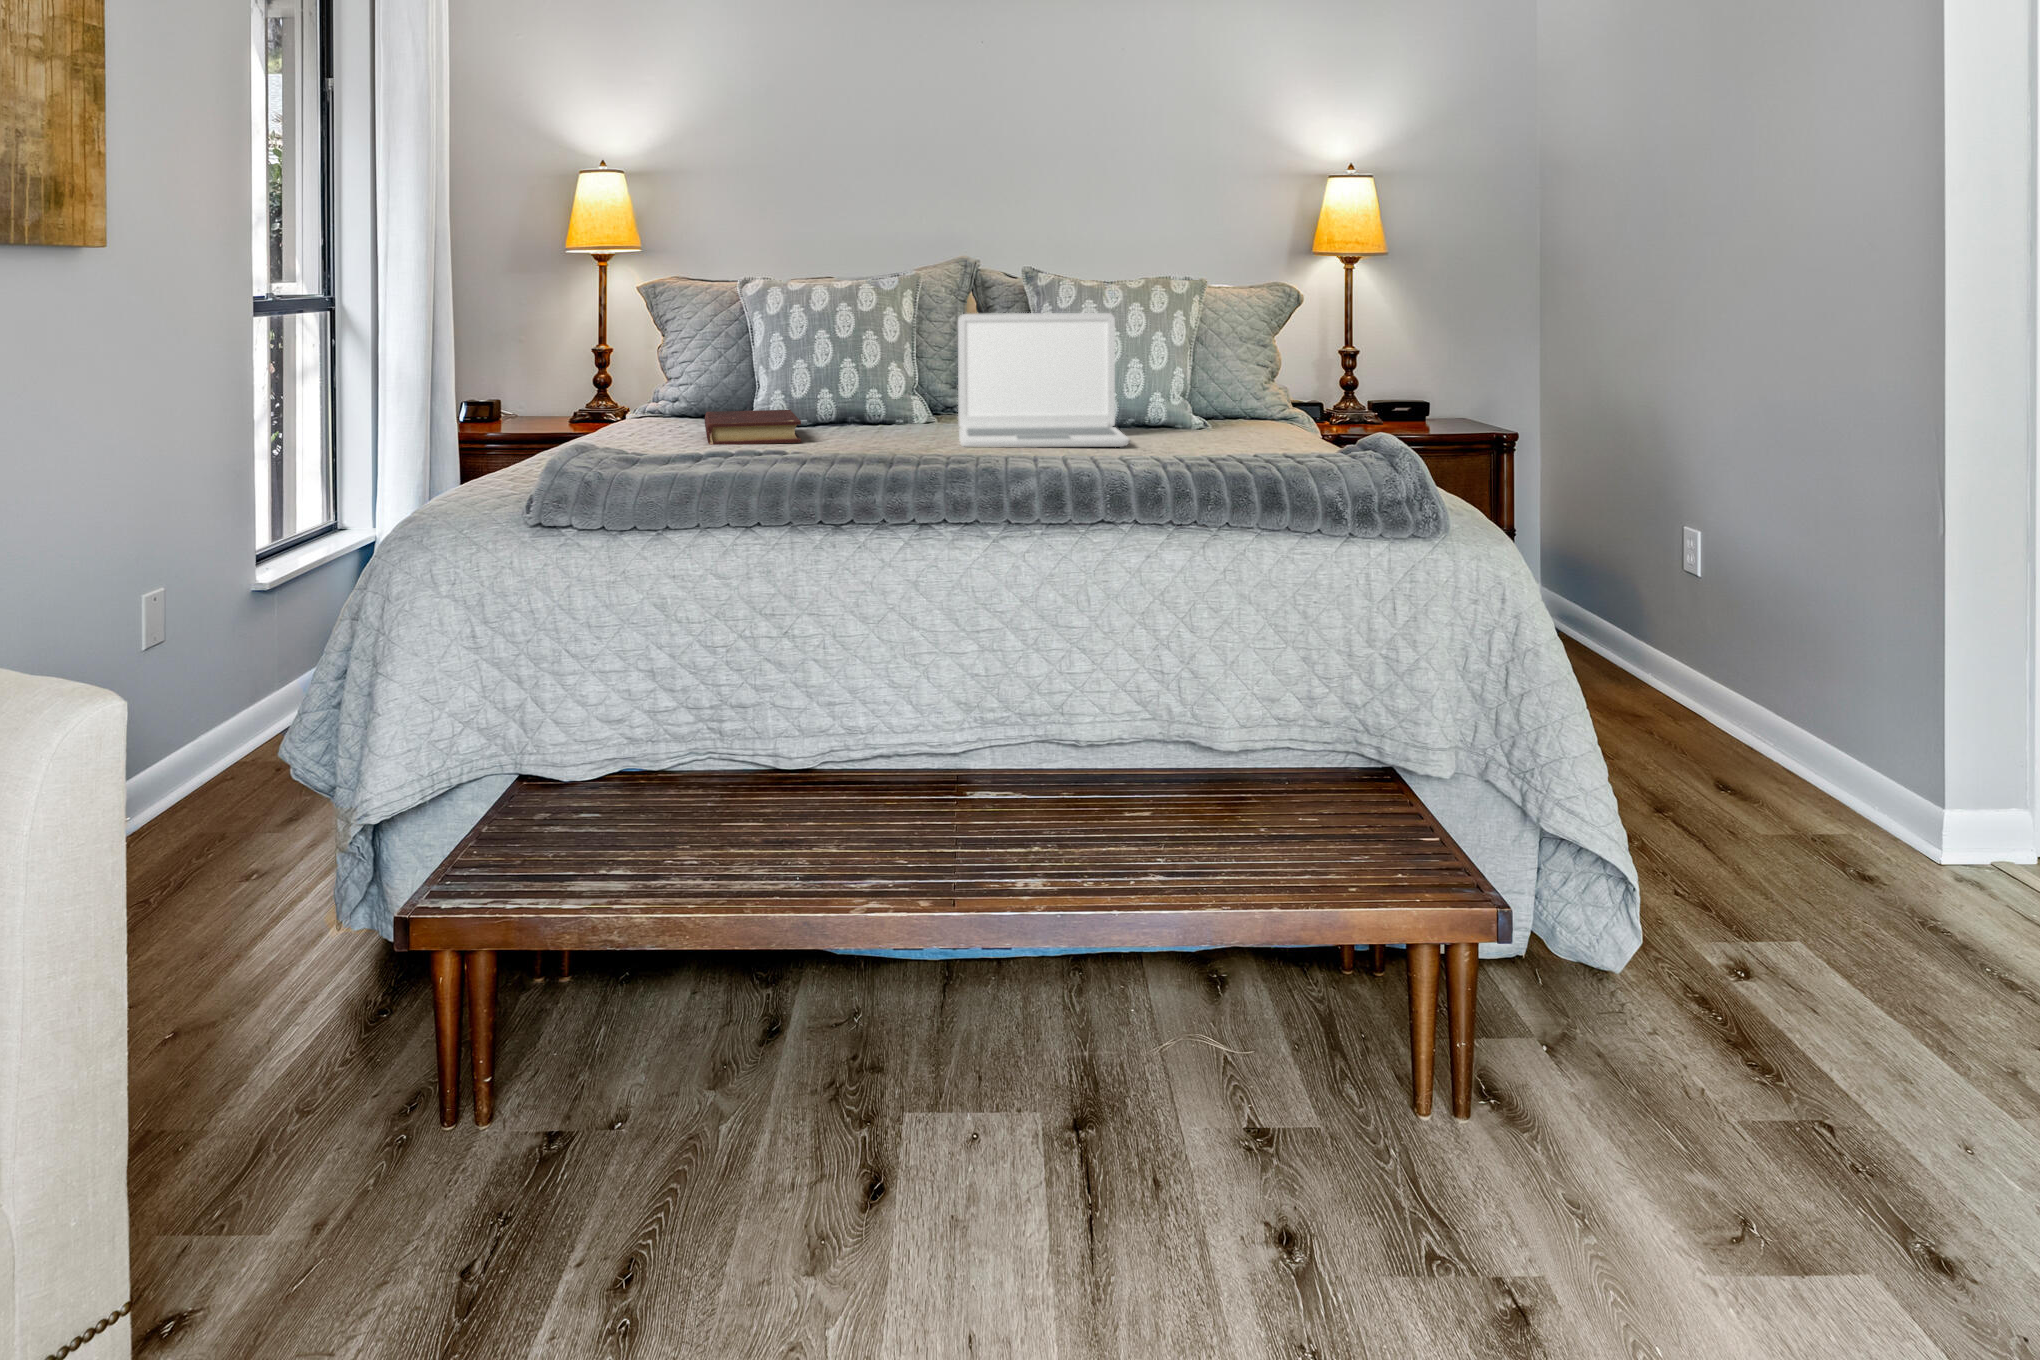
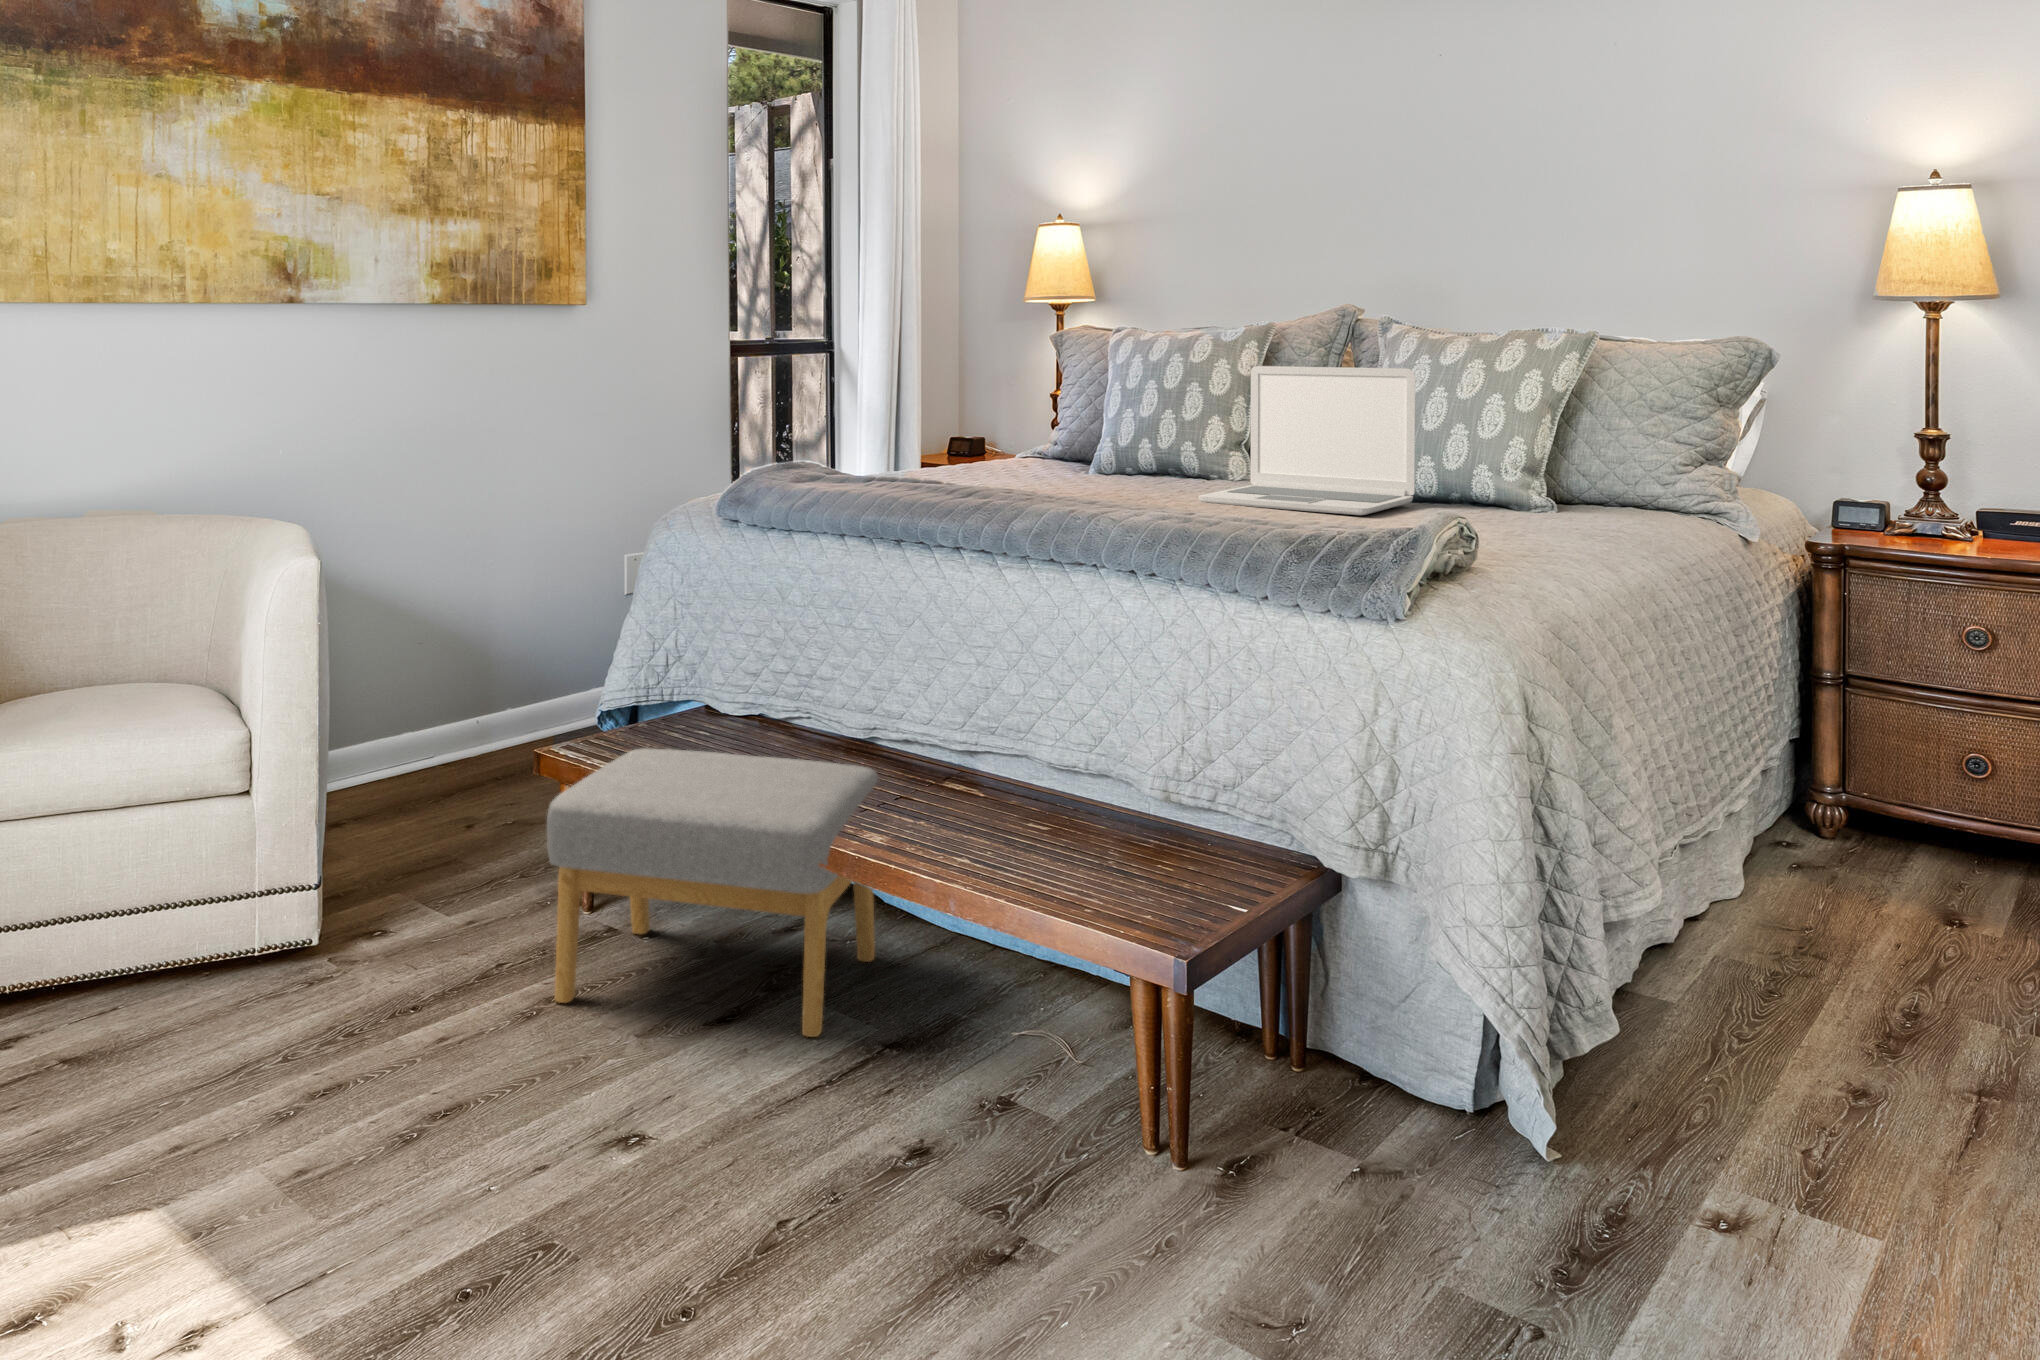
book: present [705,410,801,445] -> none [986,453,1108,486]
footstool: none [587,789,1014,1241] -> present [547,748,880,1037]

